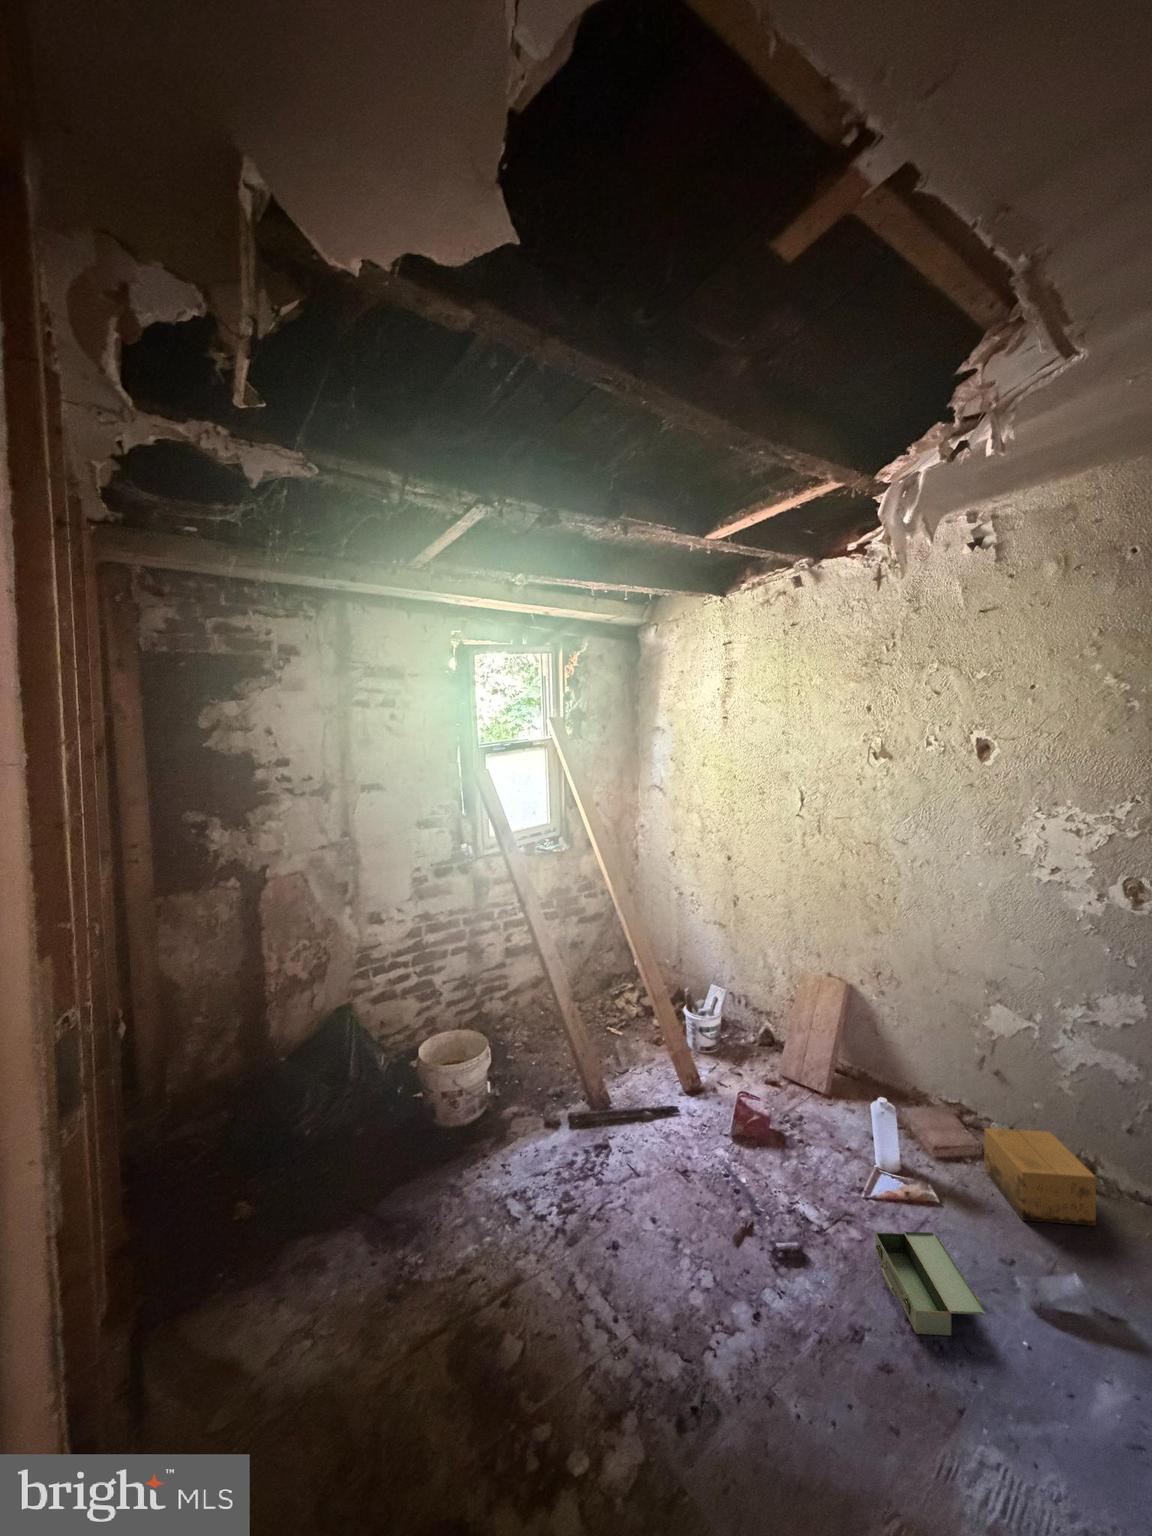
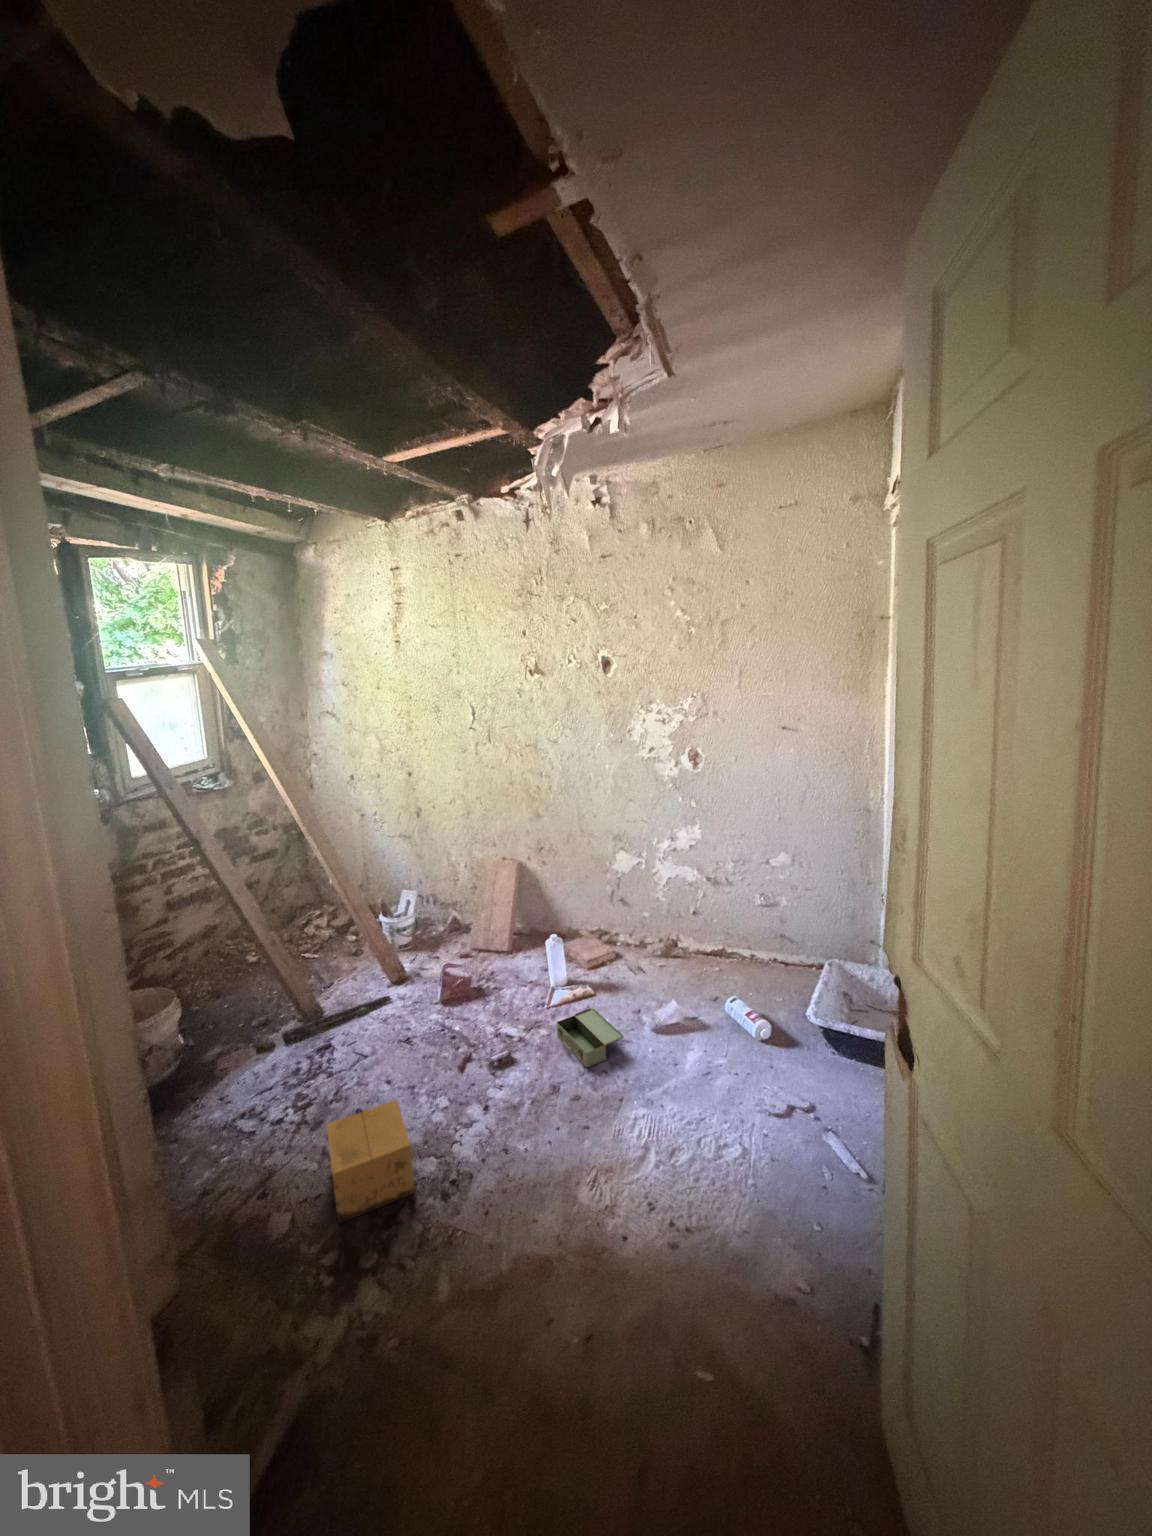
cardboard box: present [984,1128,1096,1226] -> present [327,1100,415,1224]

